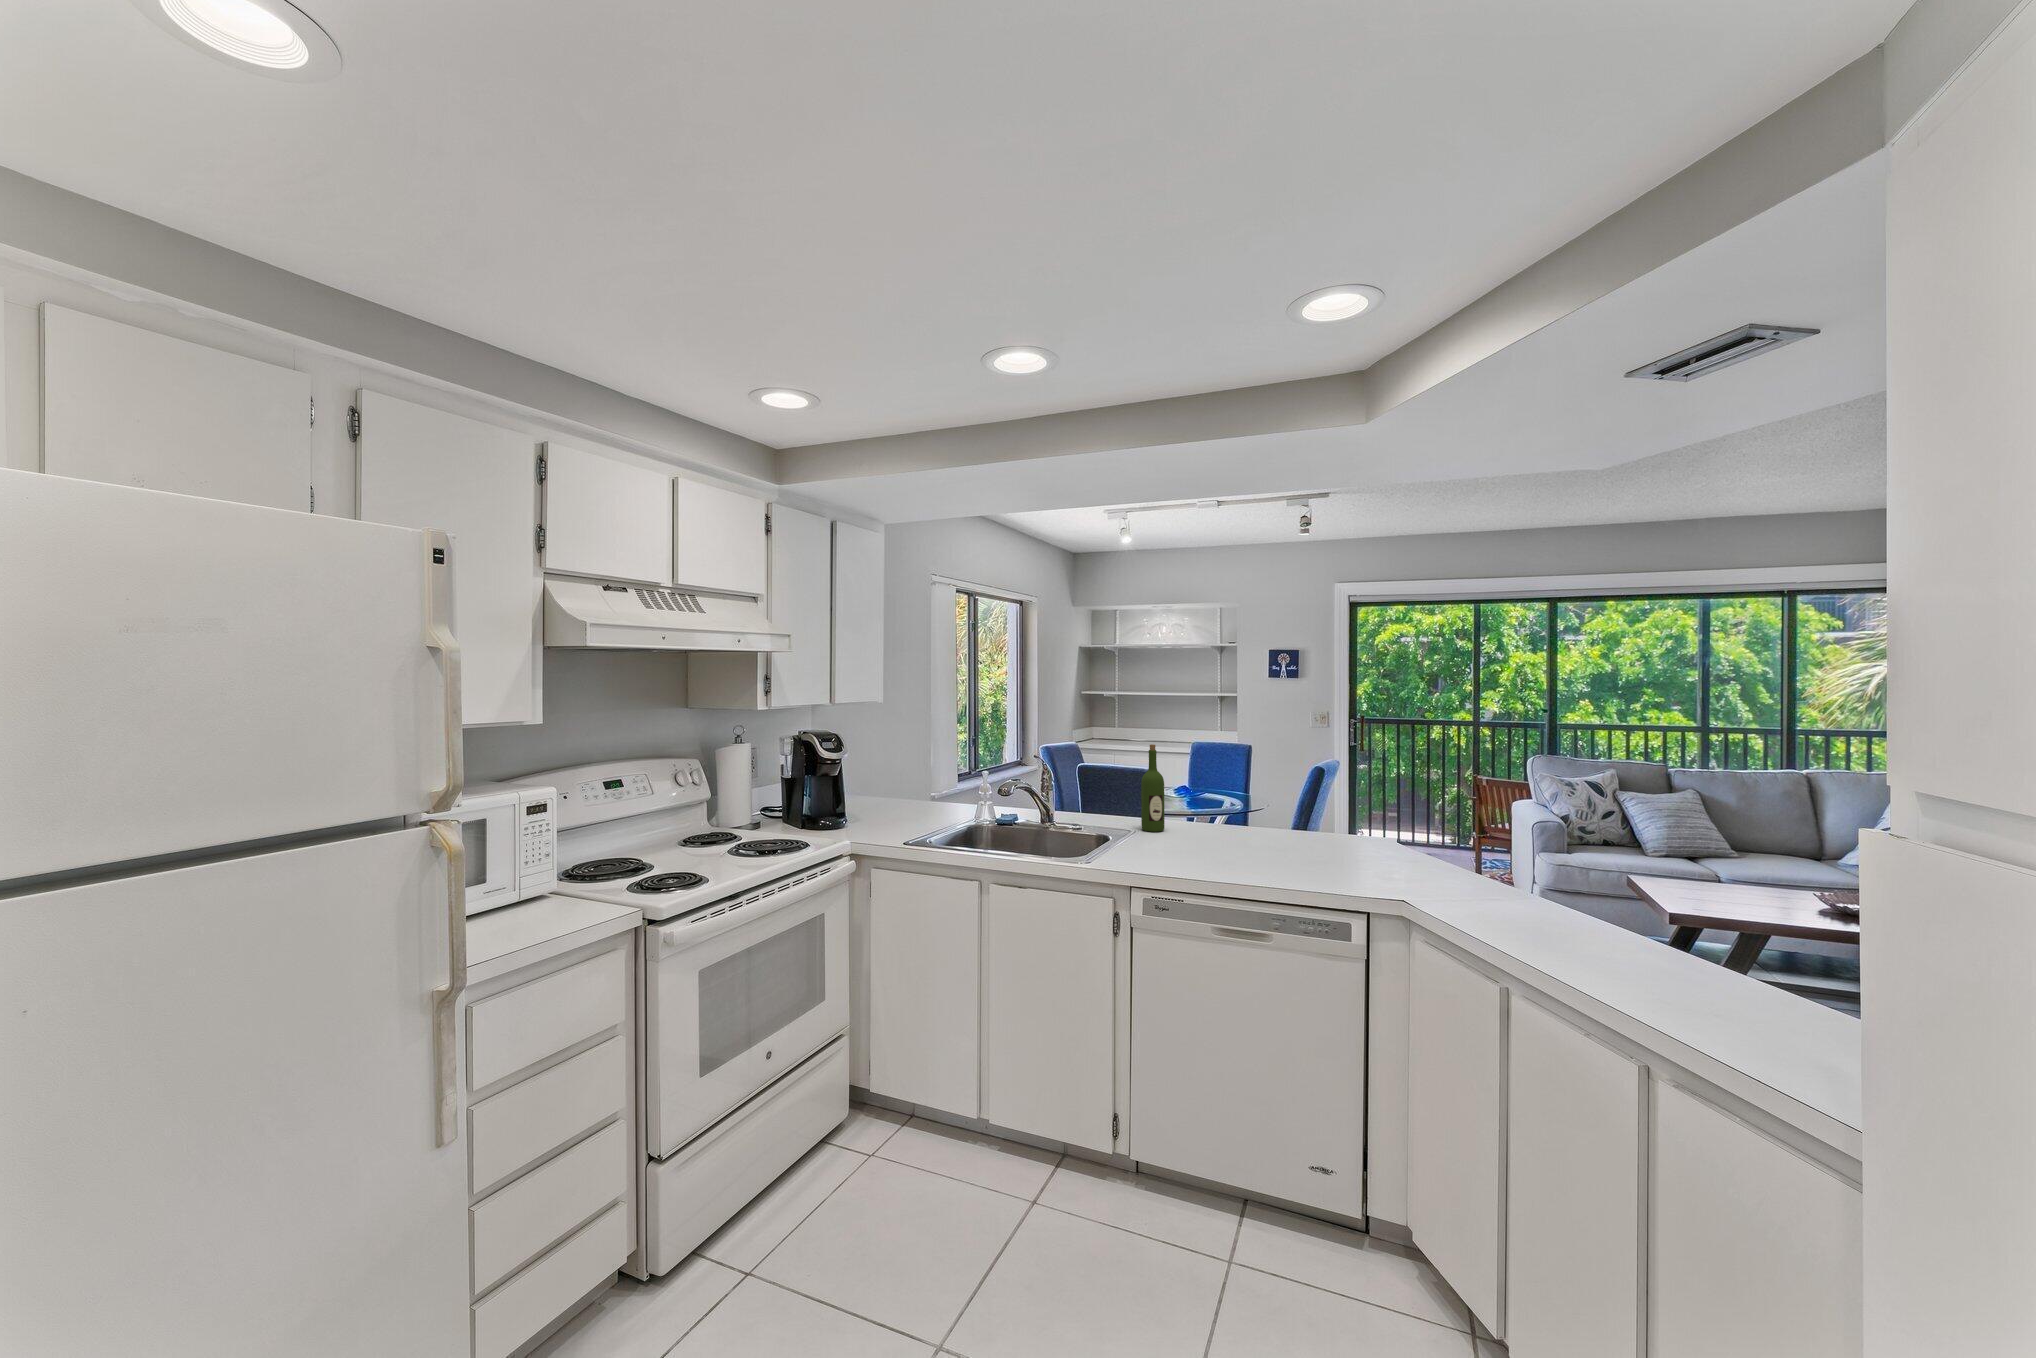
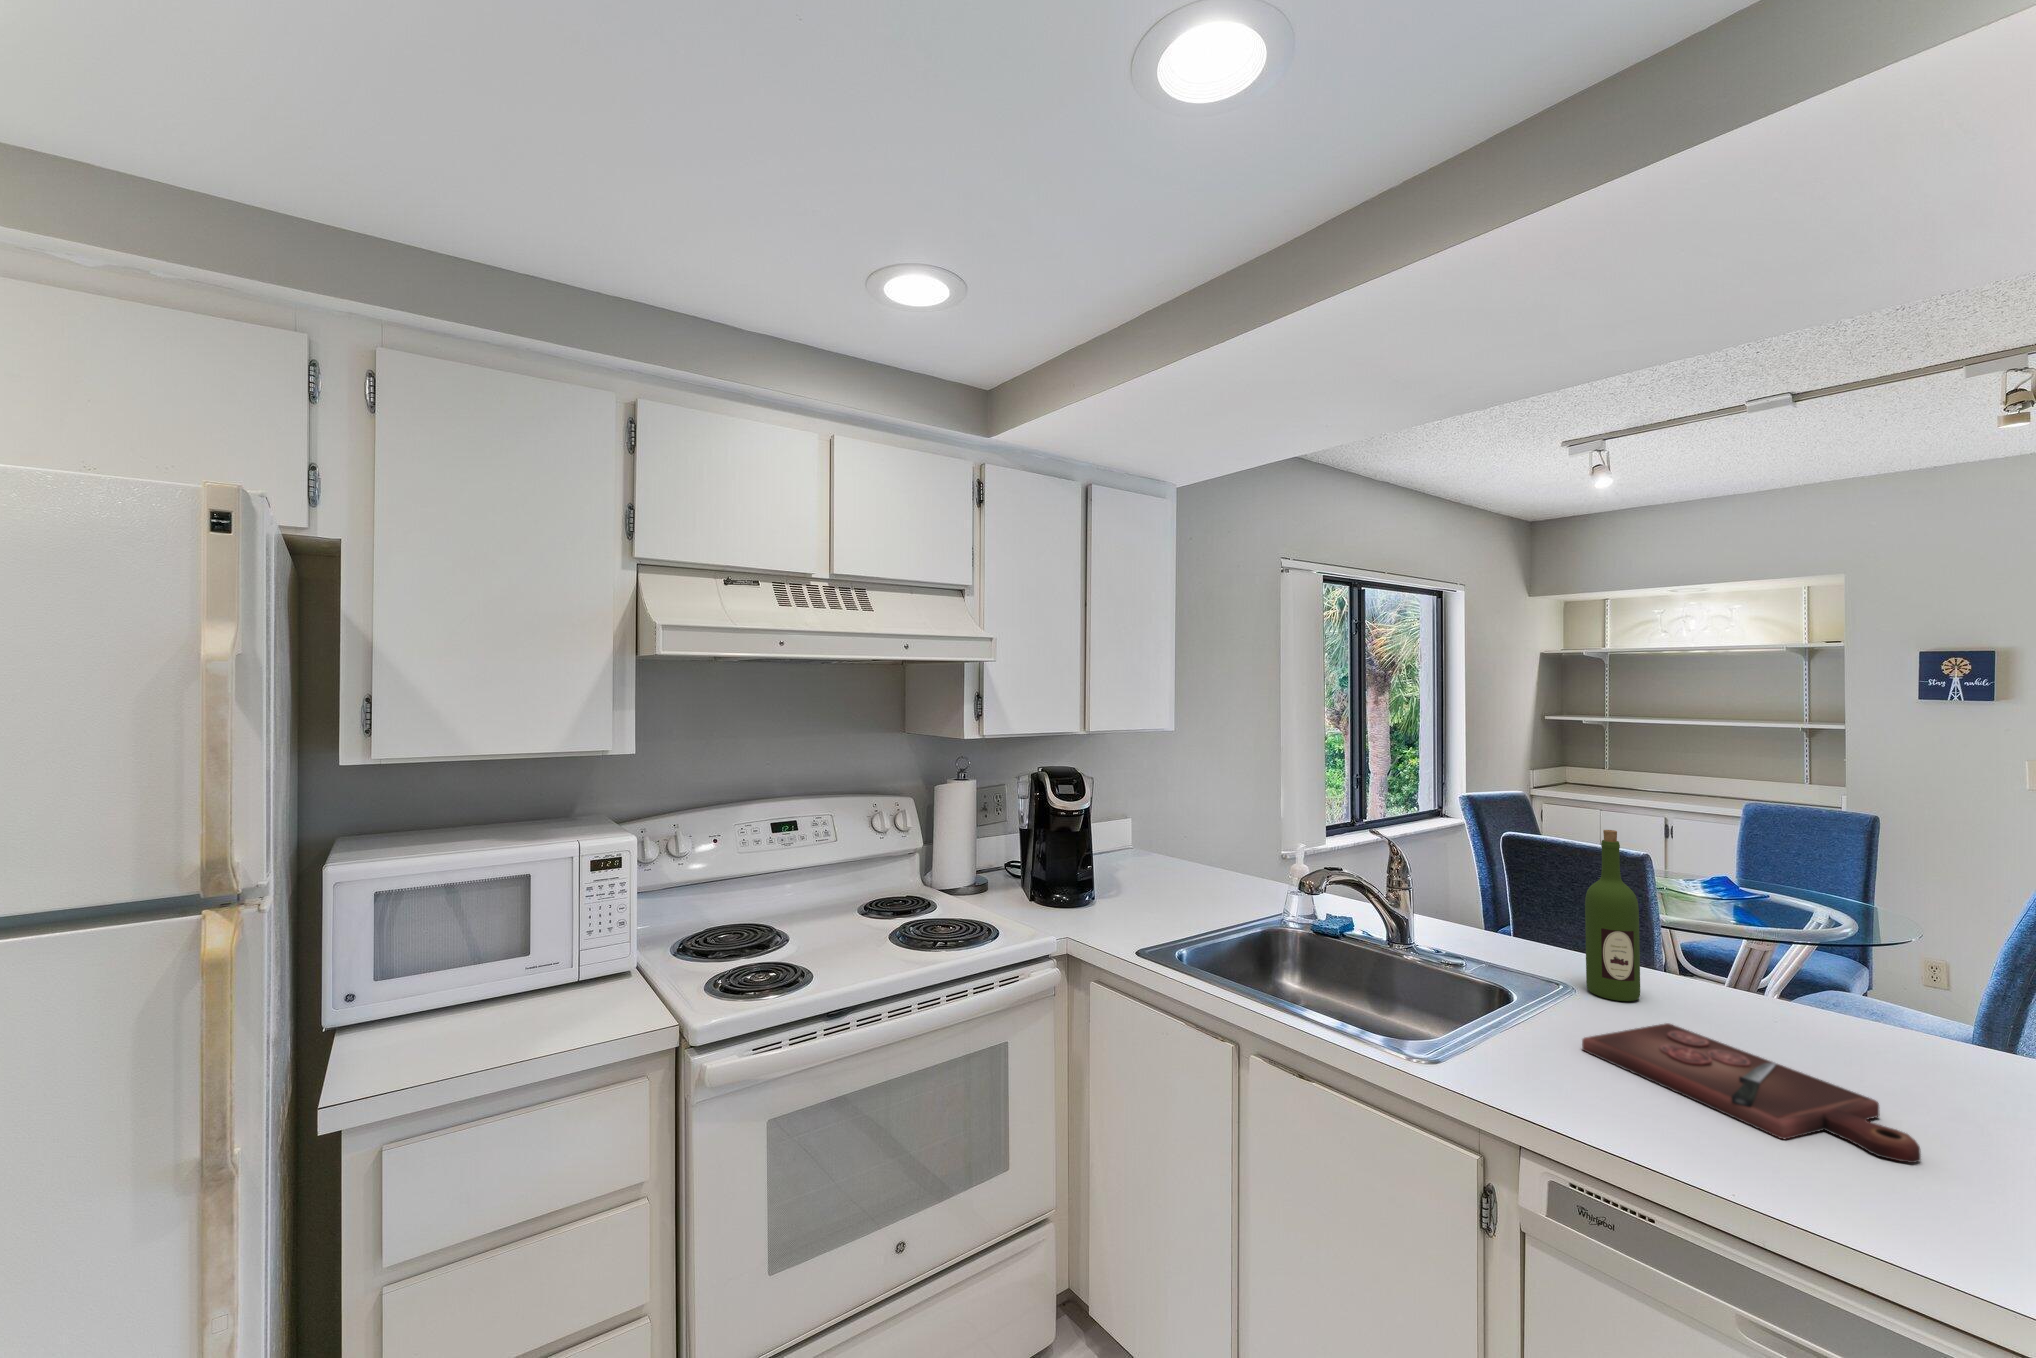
cutting board: none [1147,834,1264,862] -> present [1582,1023,1921,1163]

